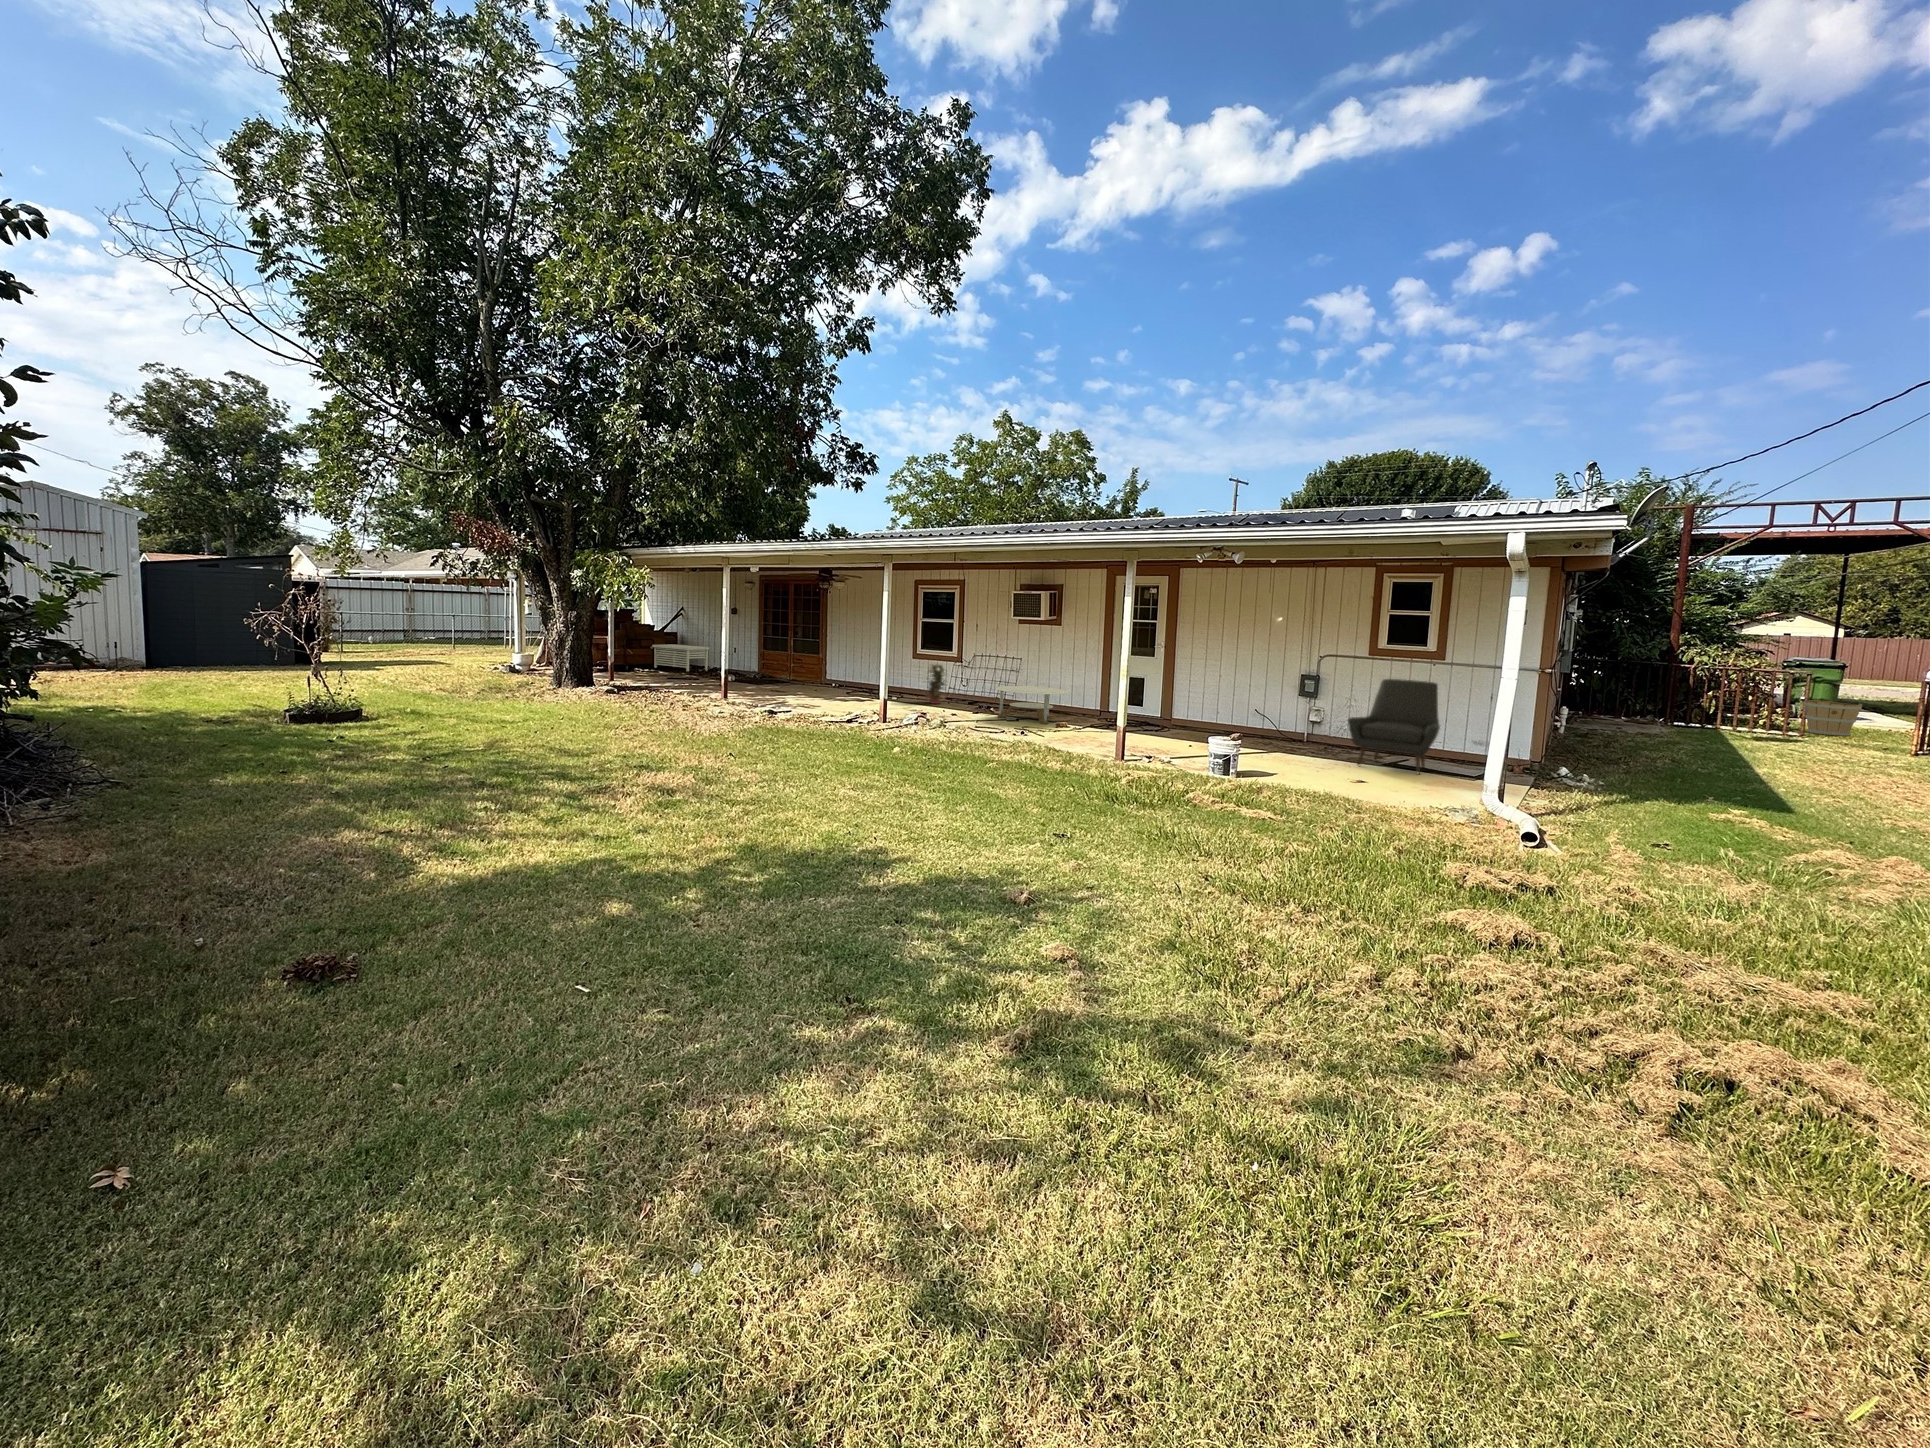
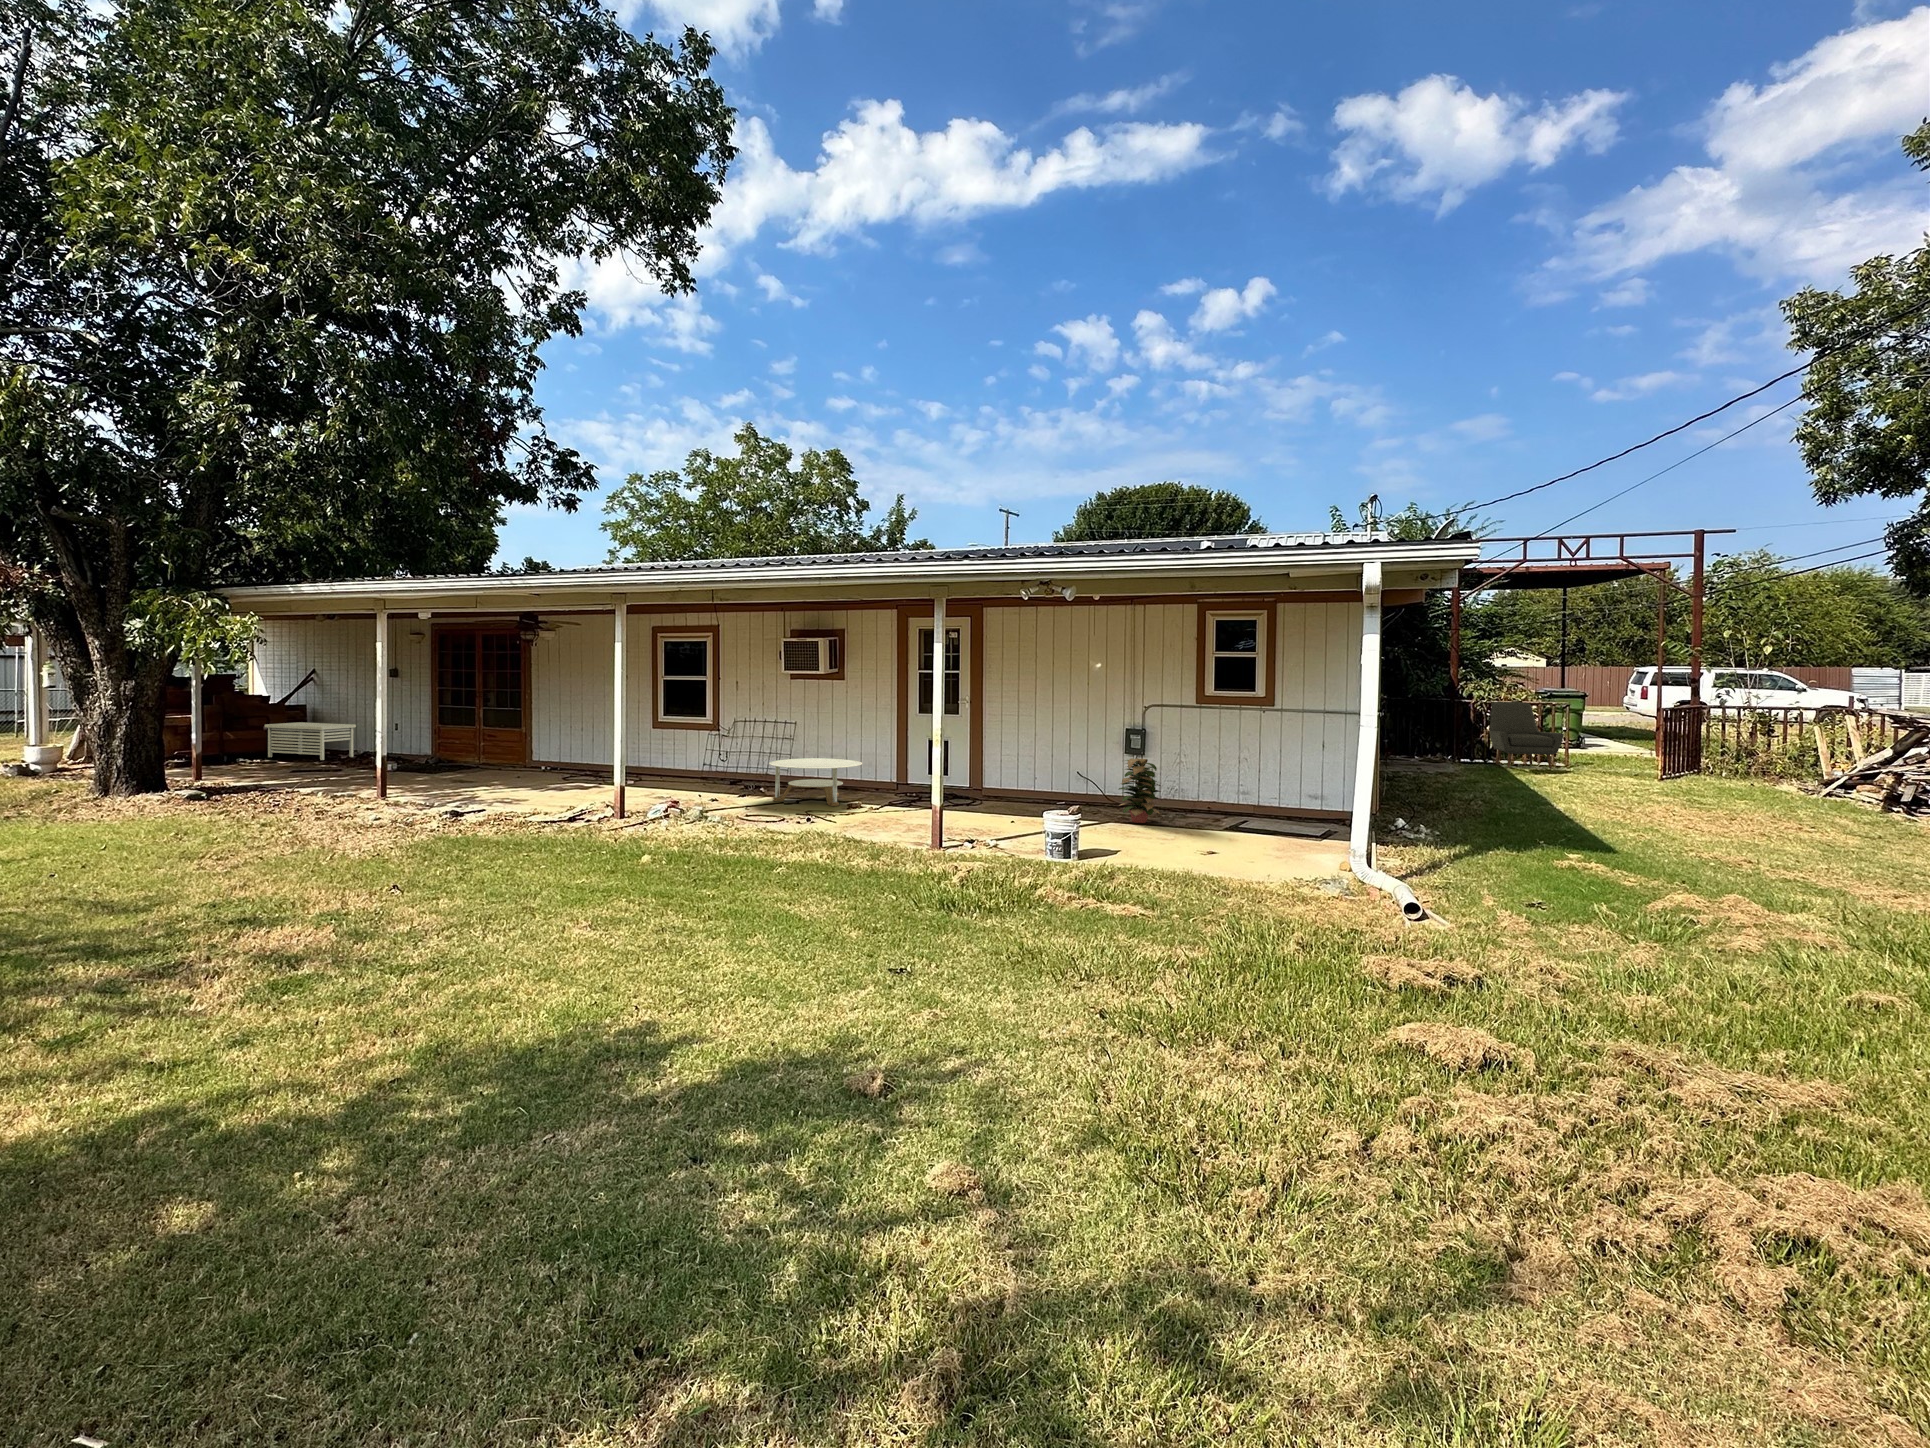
decorative plant: present [925,664,945,703] -> present [1119,758,1161,823]
chair: present [1348,679,1440,774] -> present [1490,702,1563,769]
wooden bucket: present [1804,700,1862,736] -> none [1568,731,1615,765]

